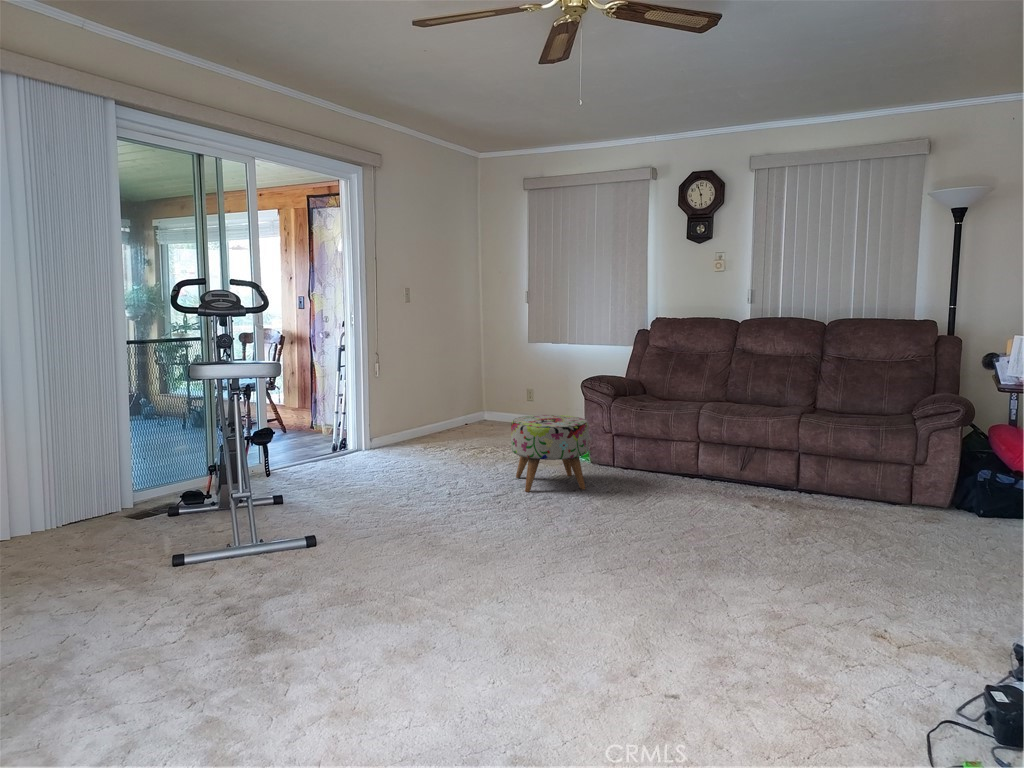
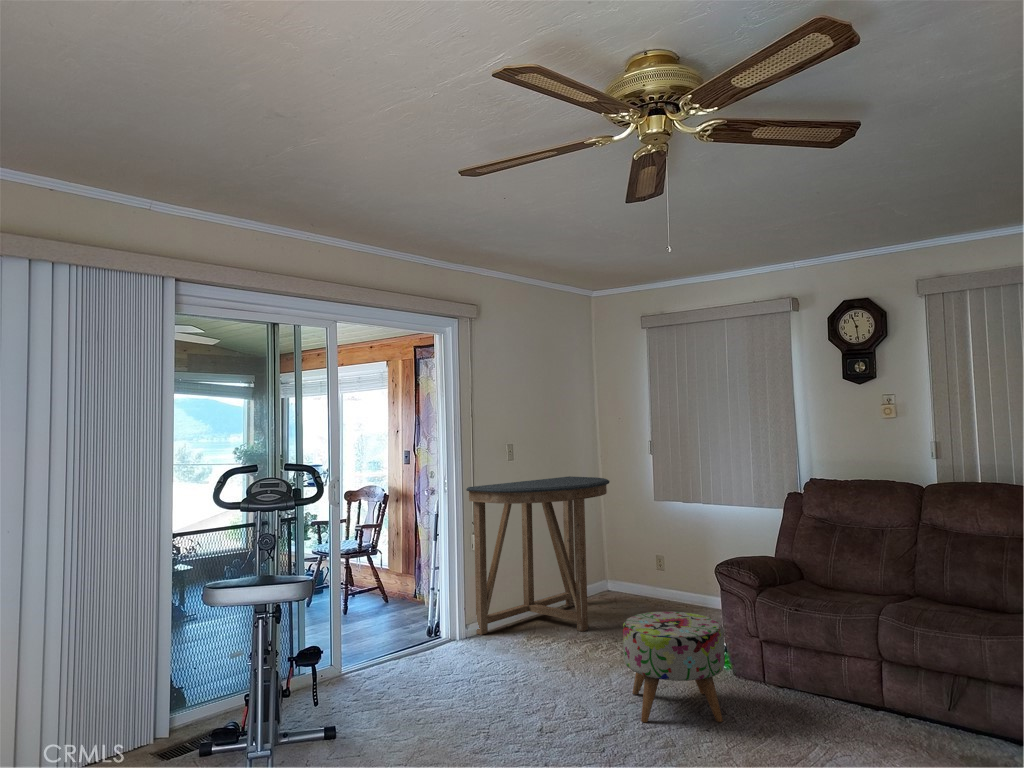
console table: none [369,319,492,448] -> present [466,476,610,635]

